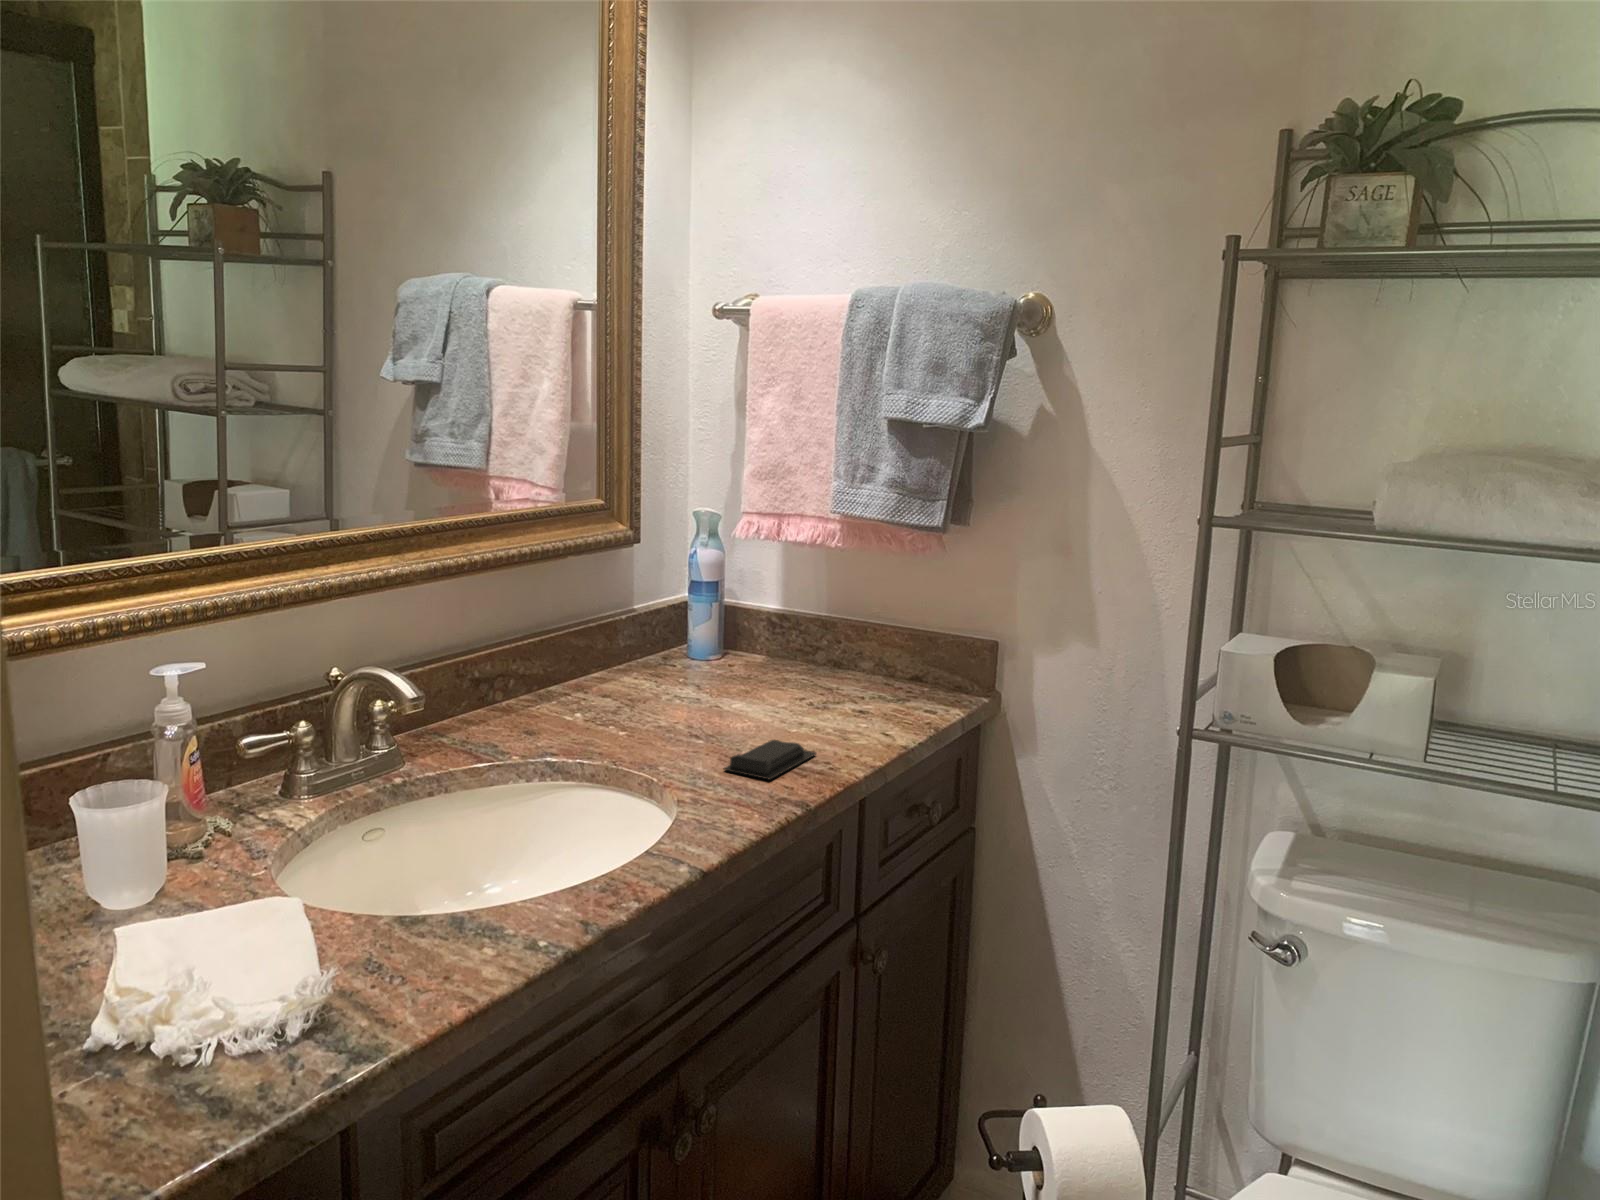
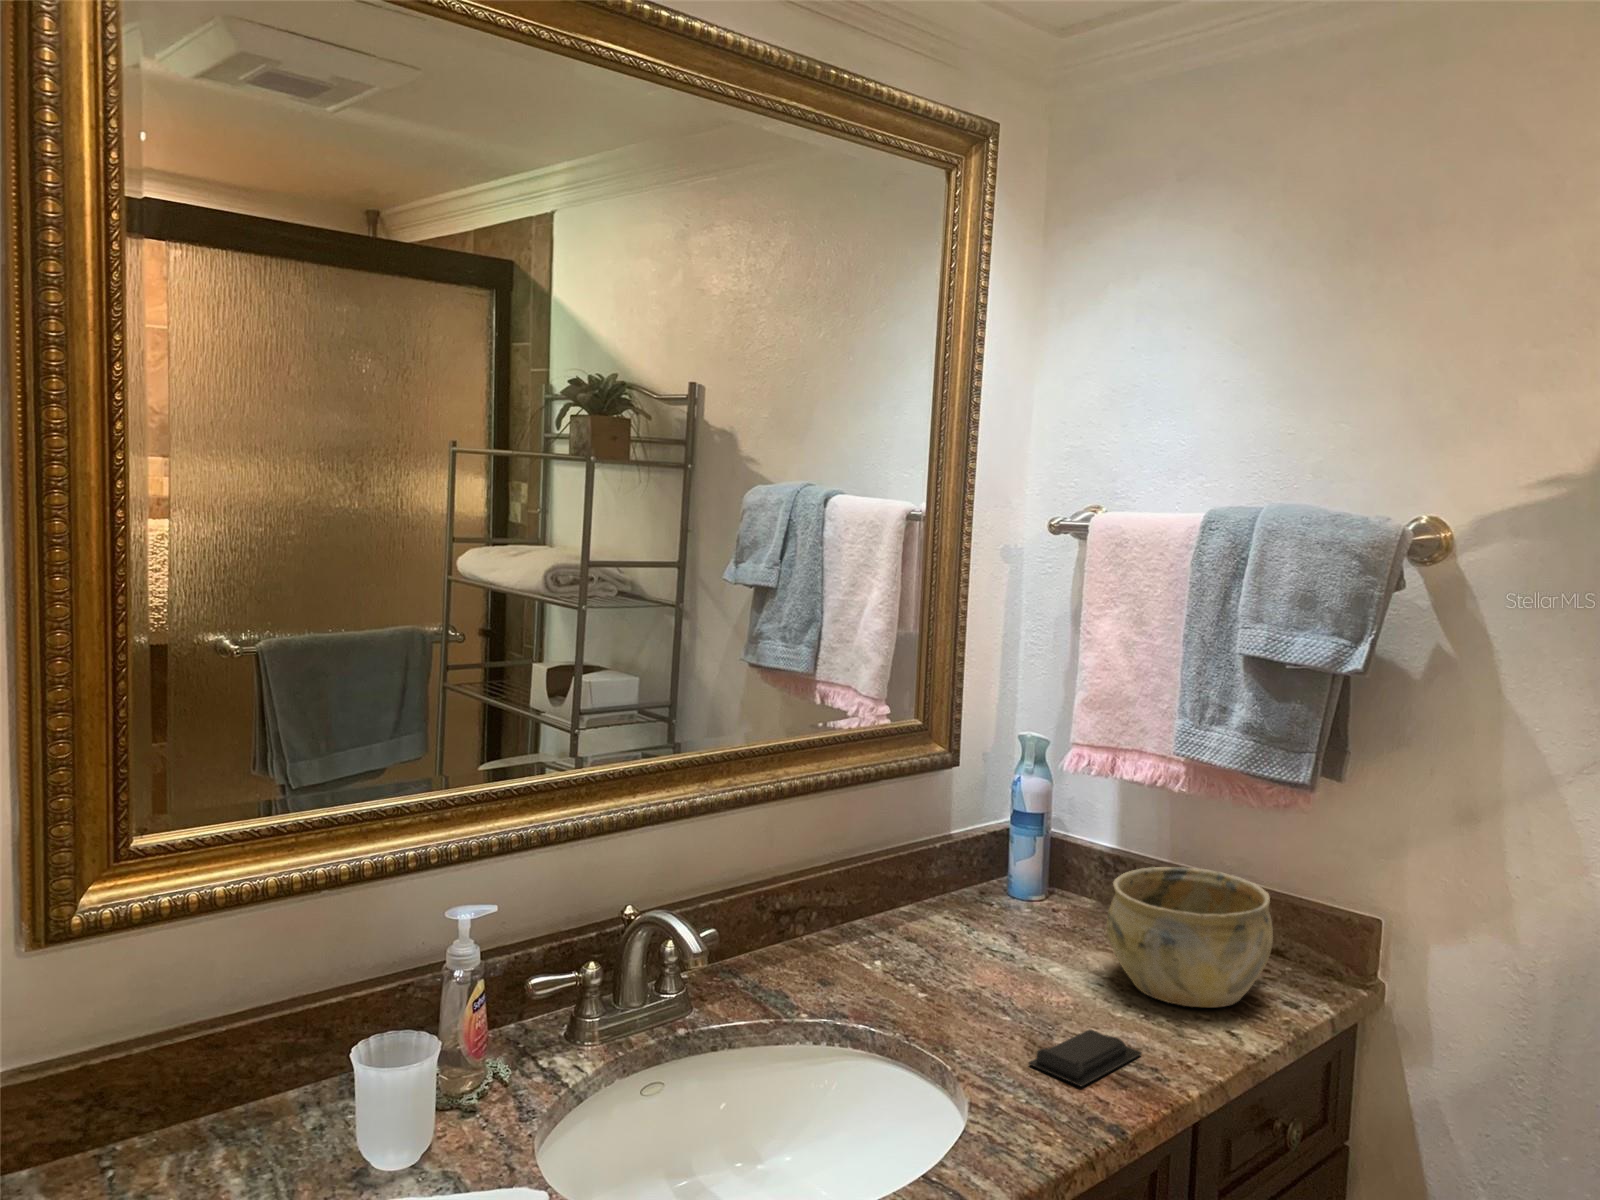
ceramic bowl: none [780,610,916,720] -> present [1107,867,1273,1007]

